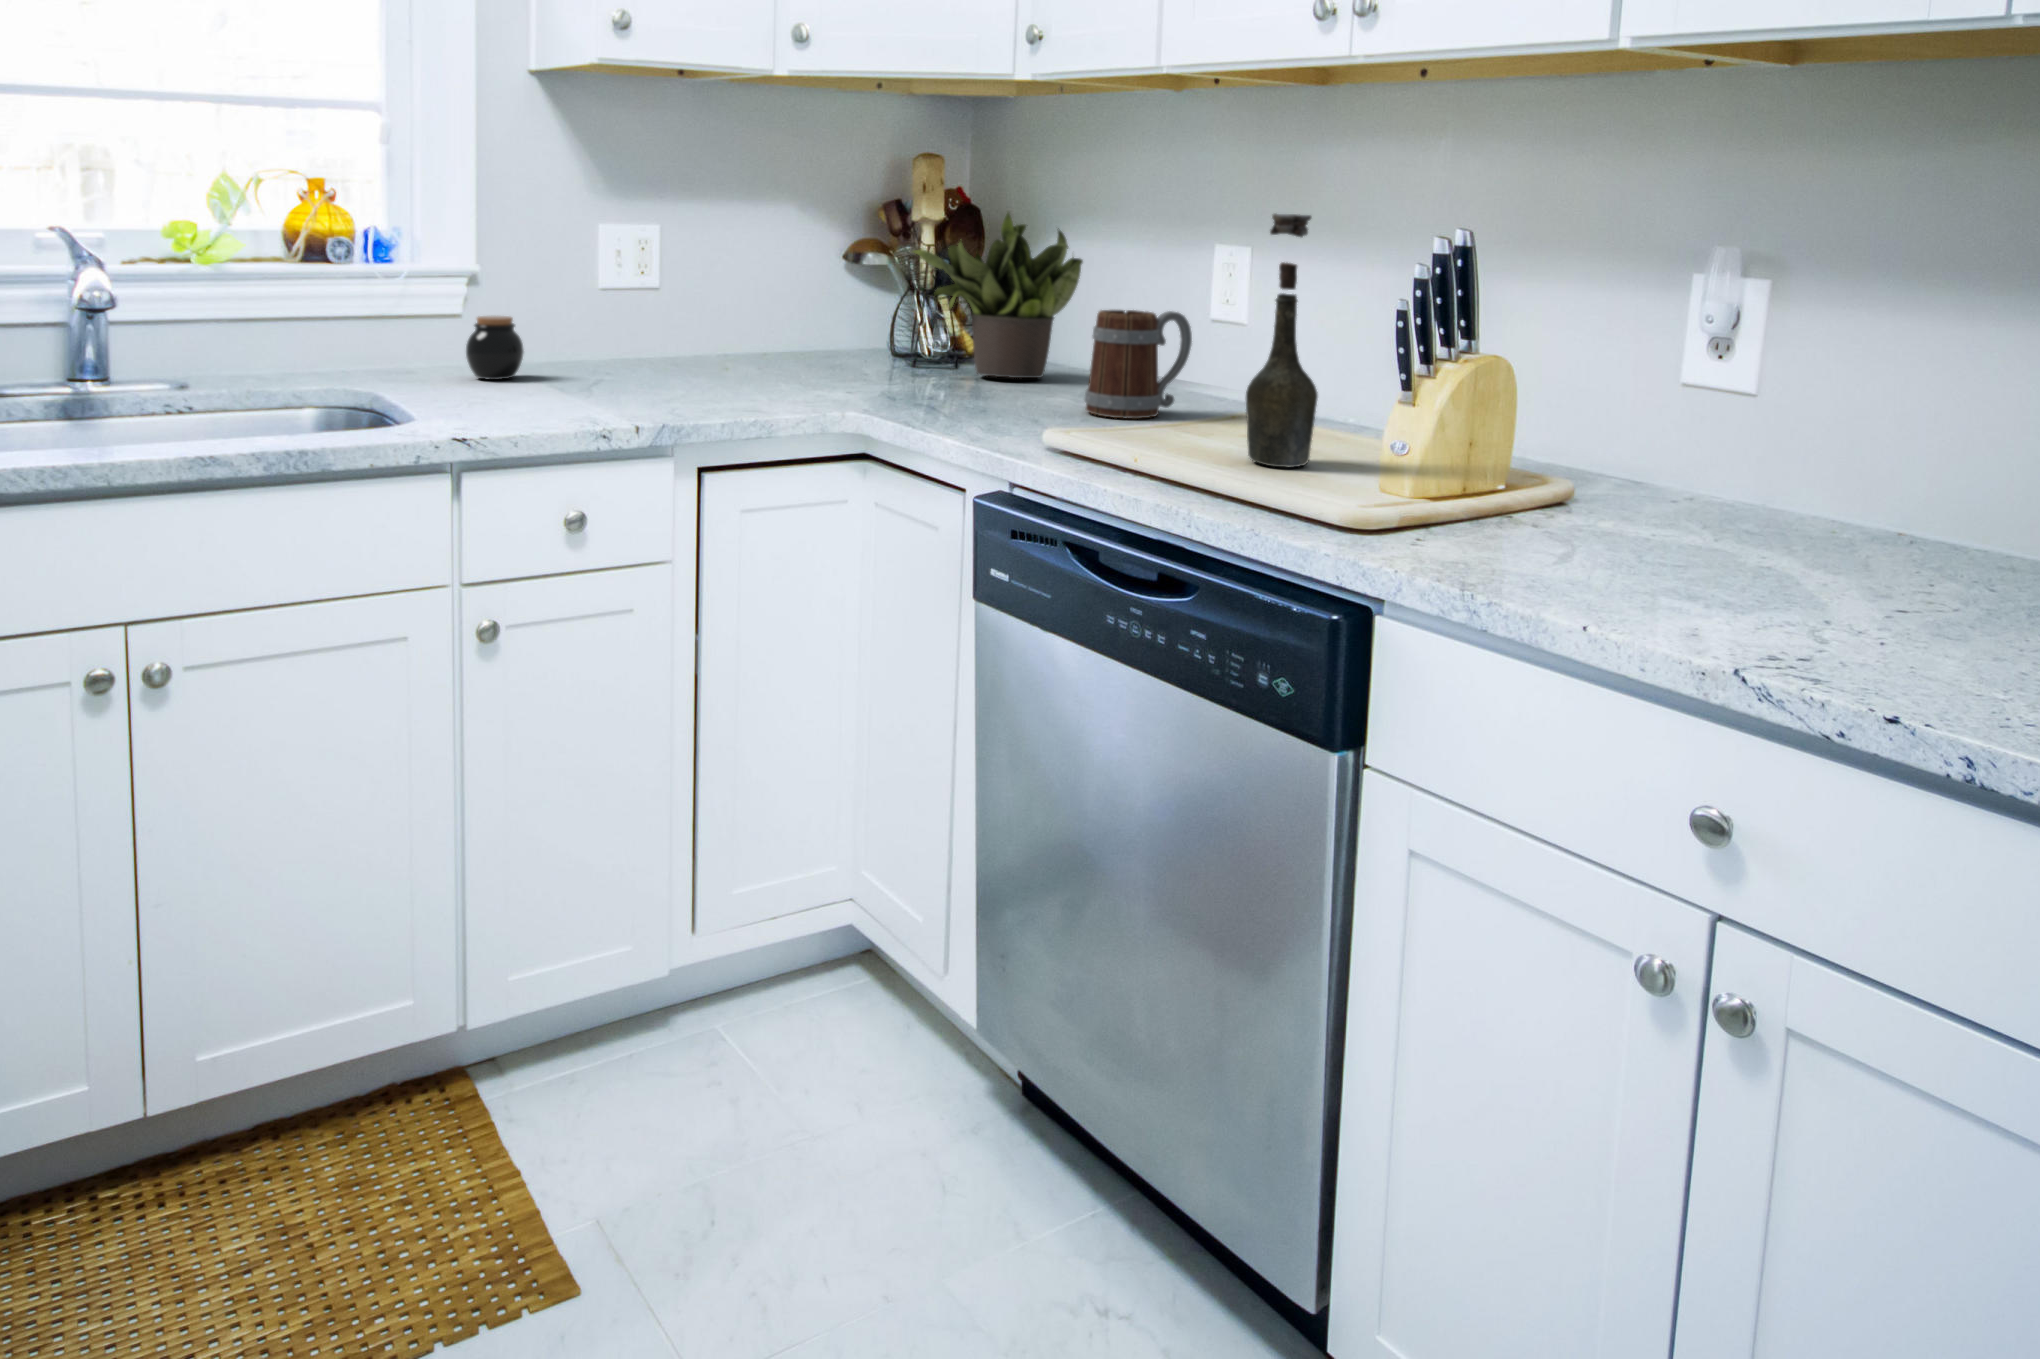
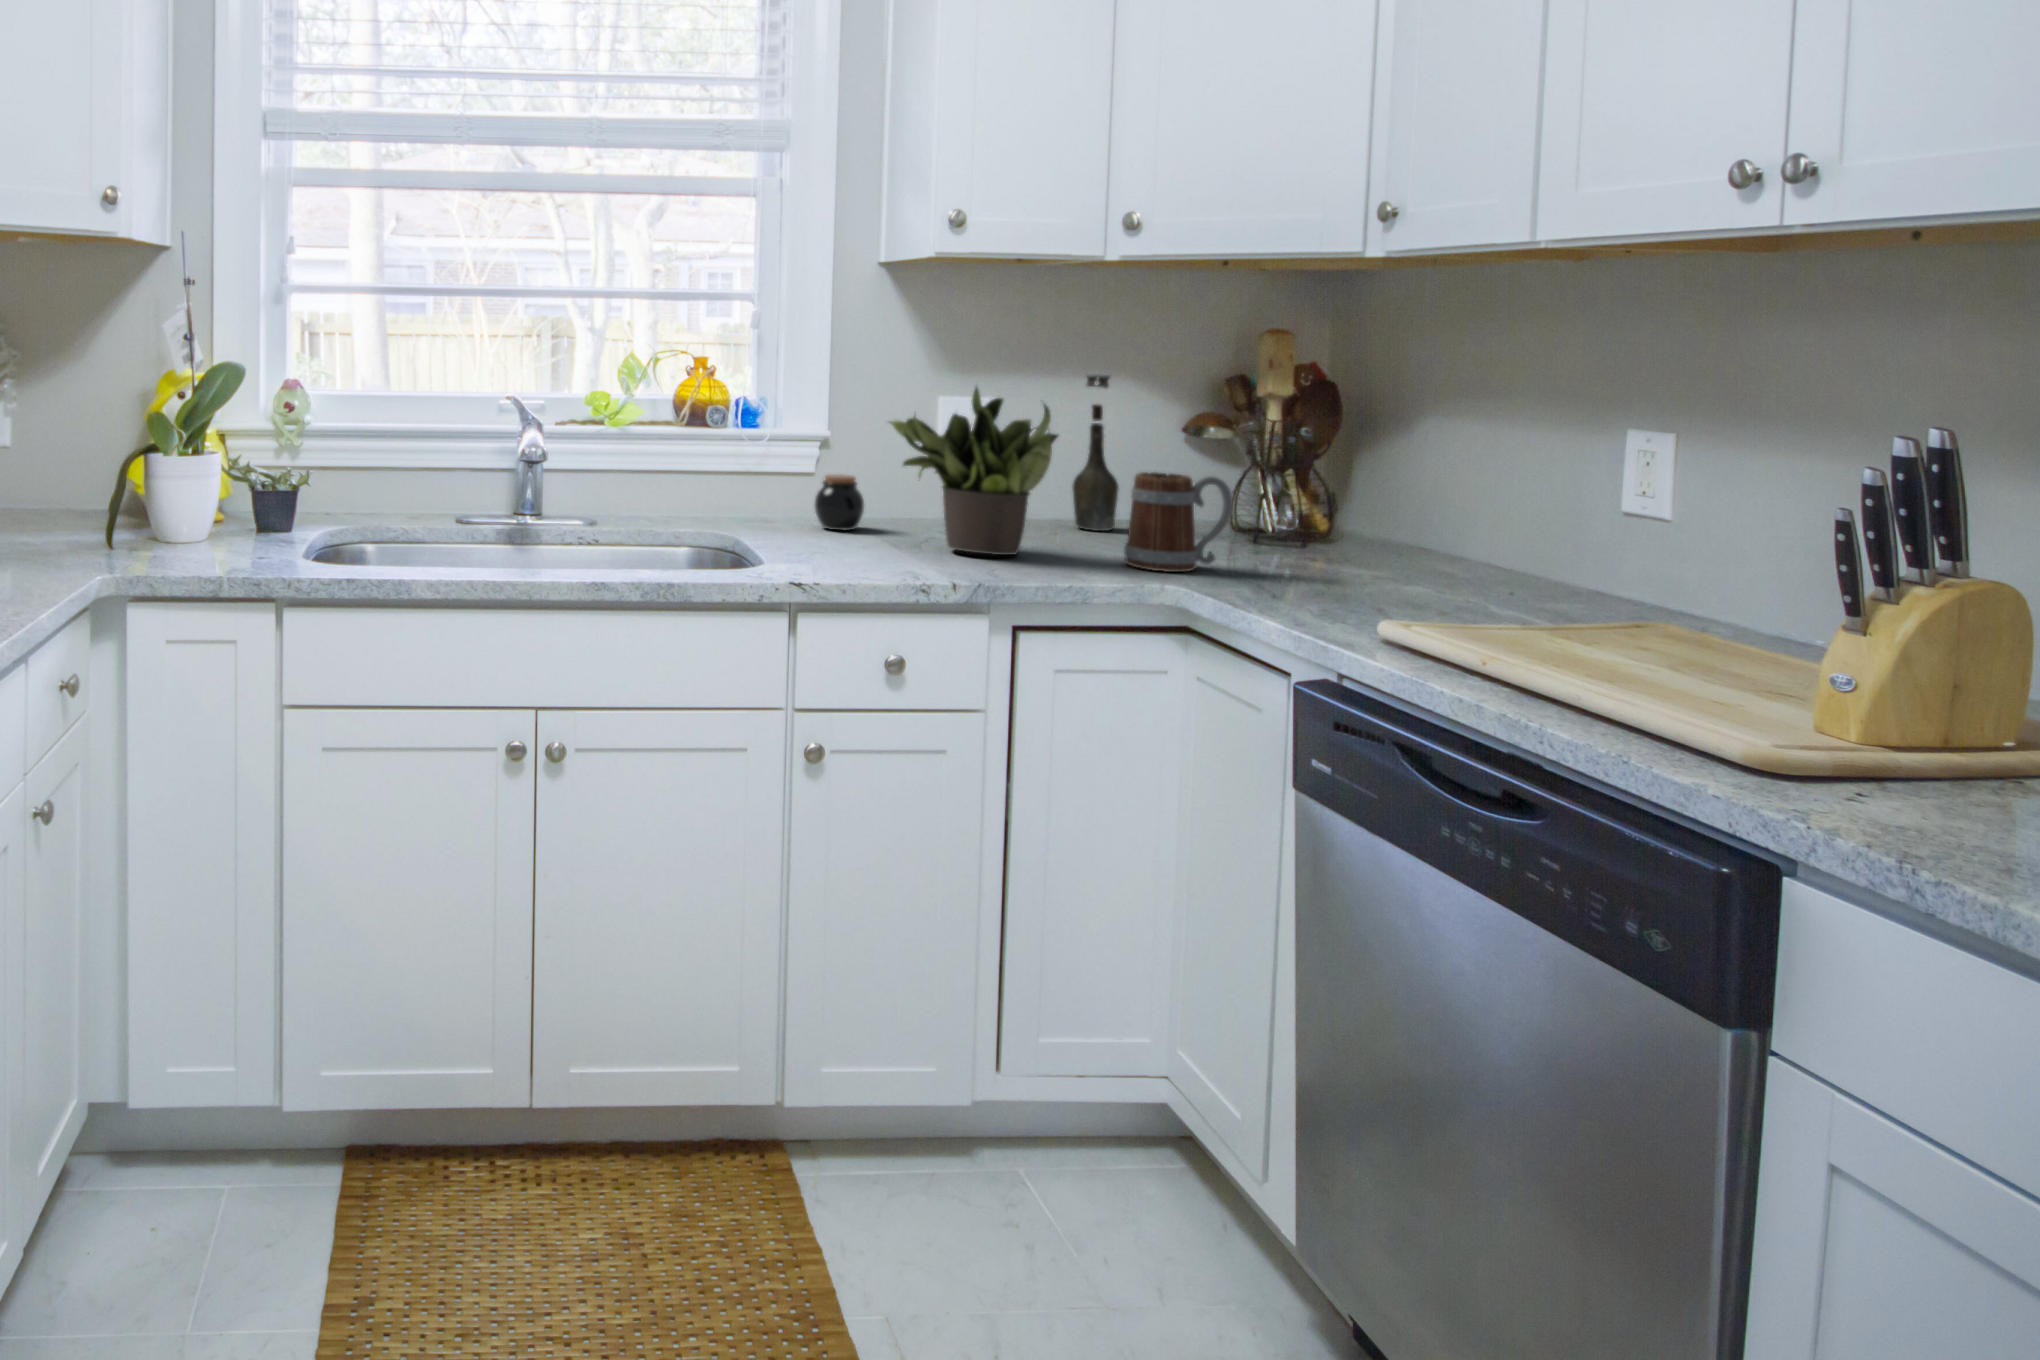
potted plant: present [913,212,1083,378] -> present [889,387,1058,555]
bottle: present [1246,213,1318,467] -> present [1072,374,1119,531]
mug: present [1084,310,1192,419] -> present [1124,472,1233,572]

